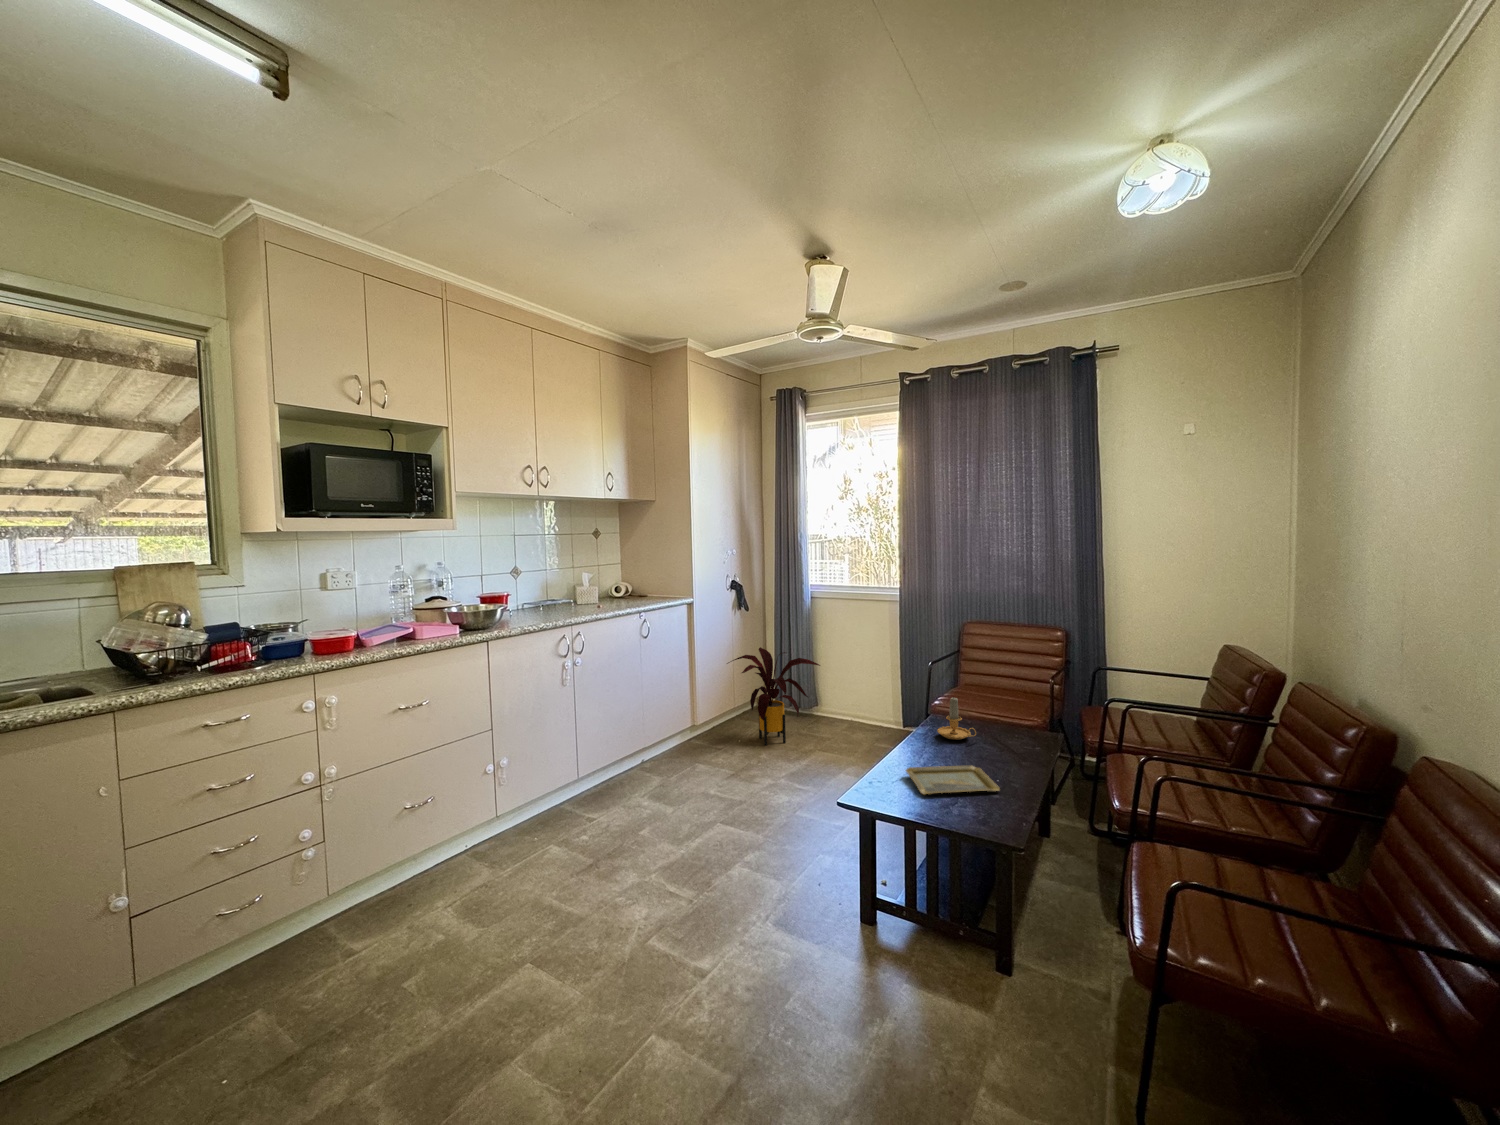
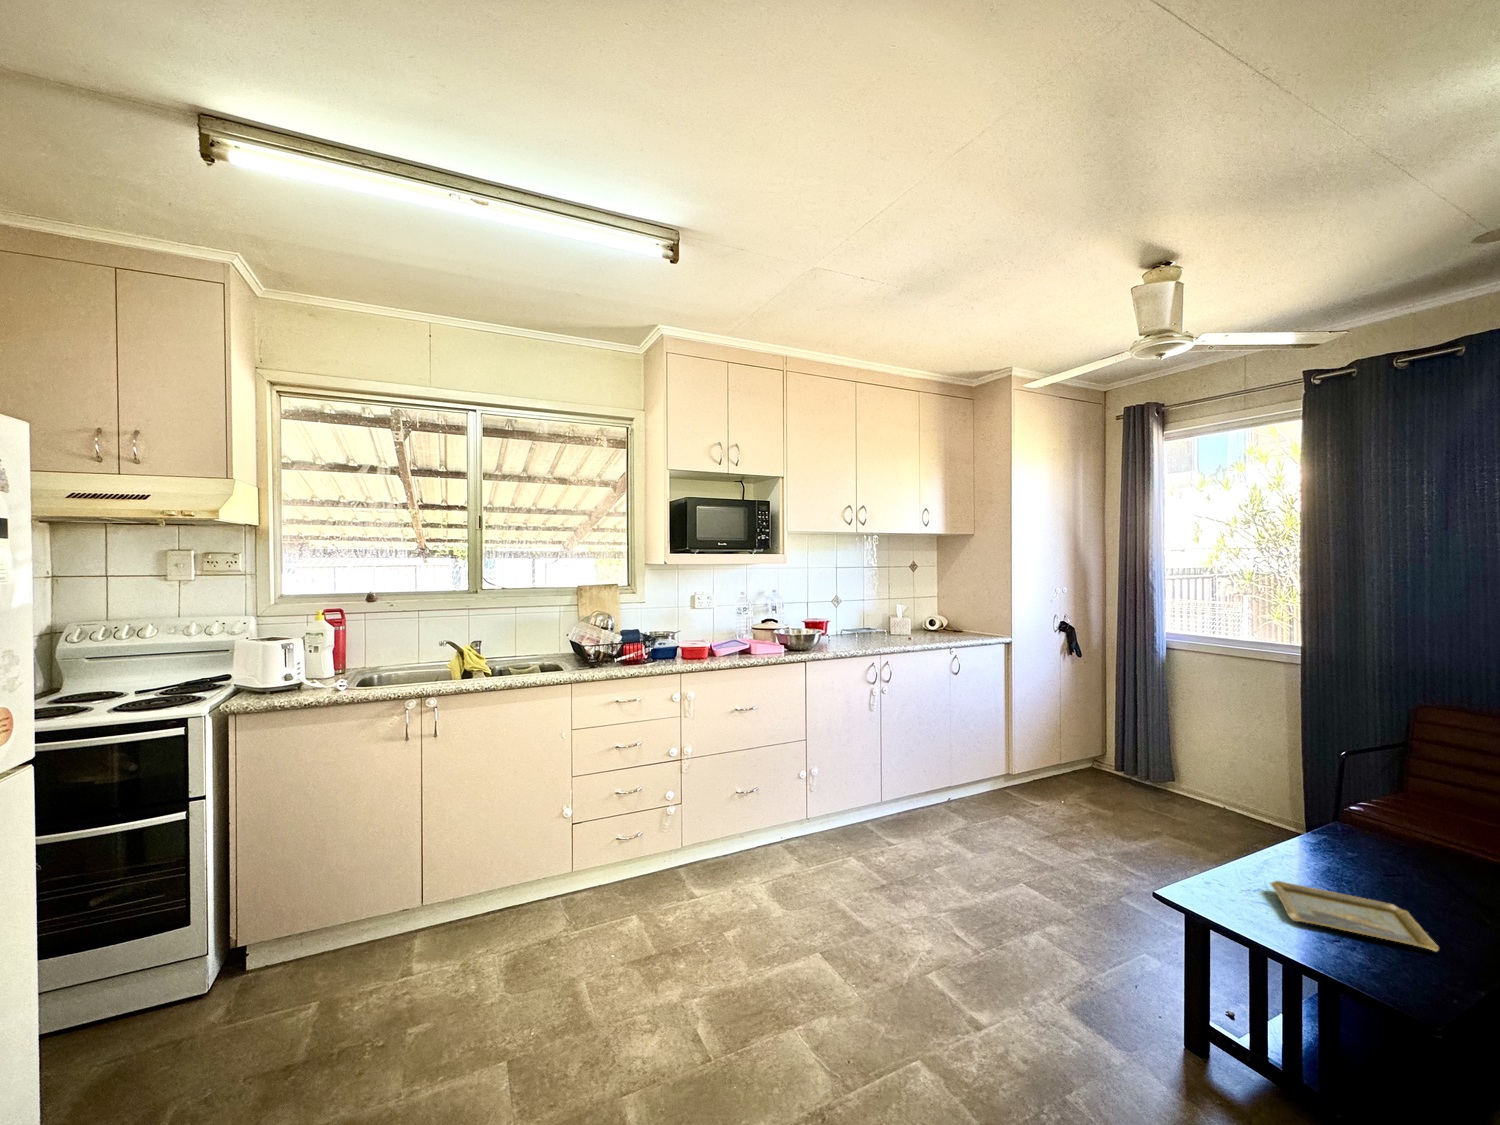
house plant: present [727,647,820,745] -> none [1049,699,1174,814]
candle: present [937,697,976,740] -> none [1341,802,1412,865]

